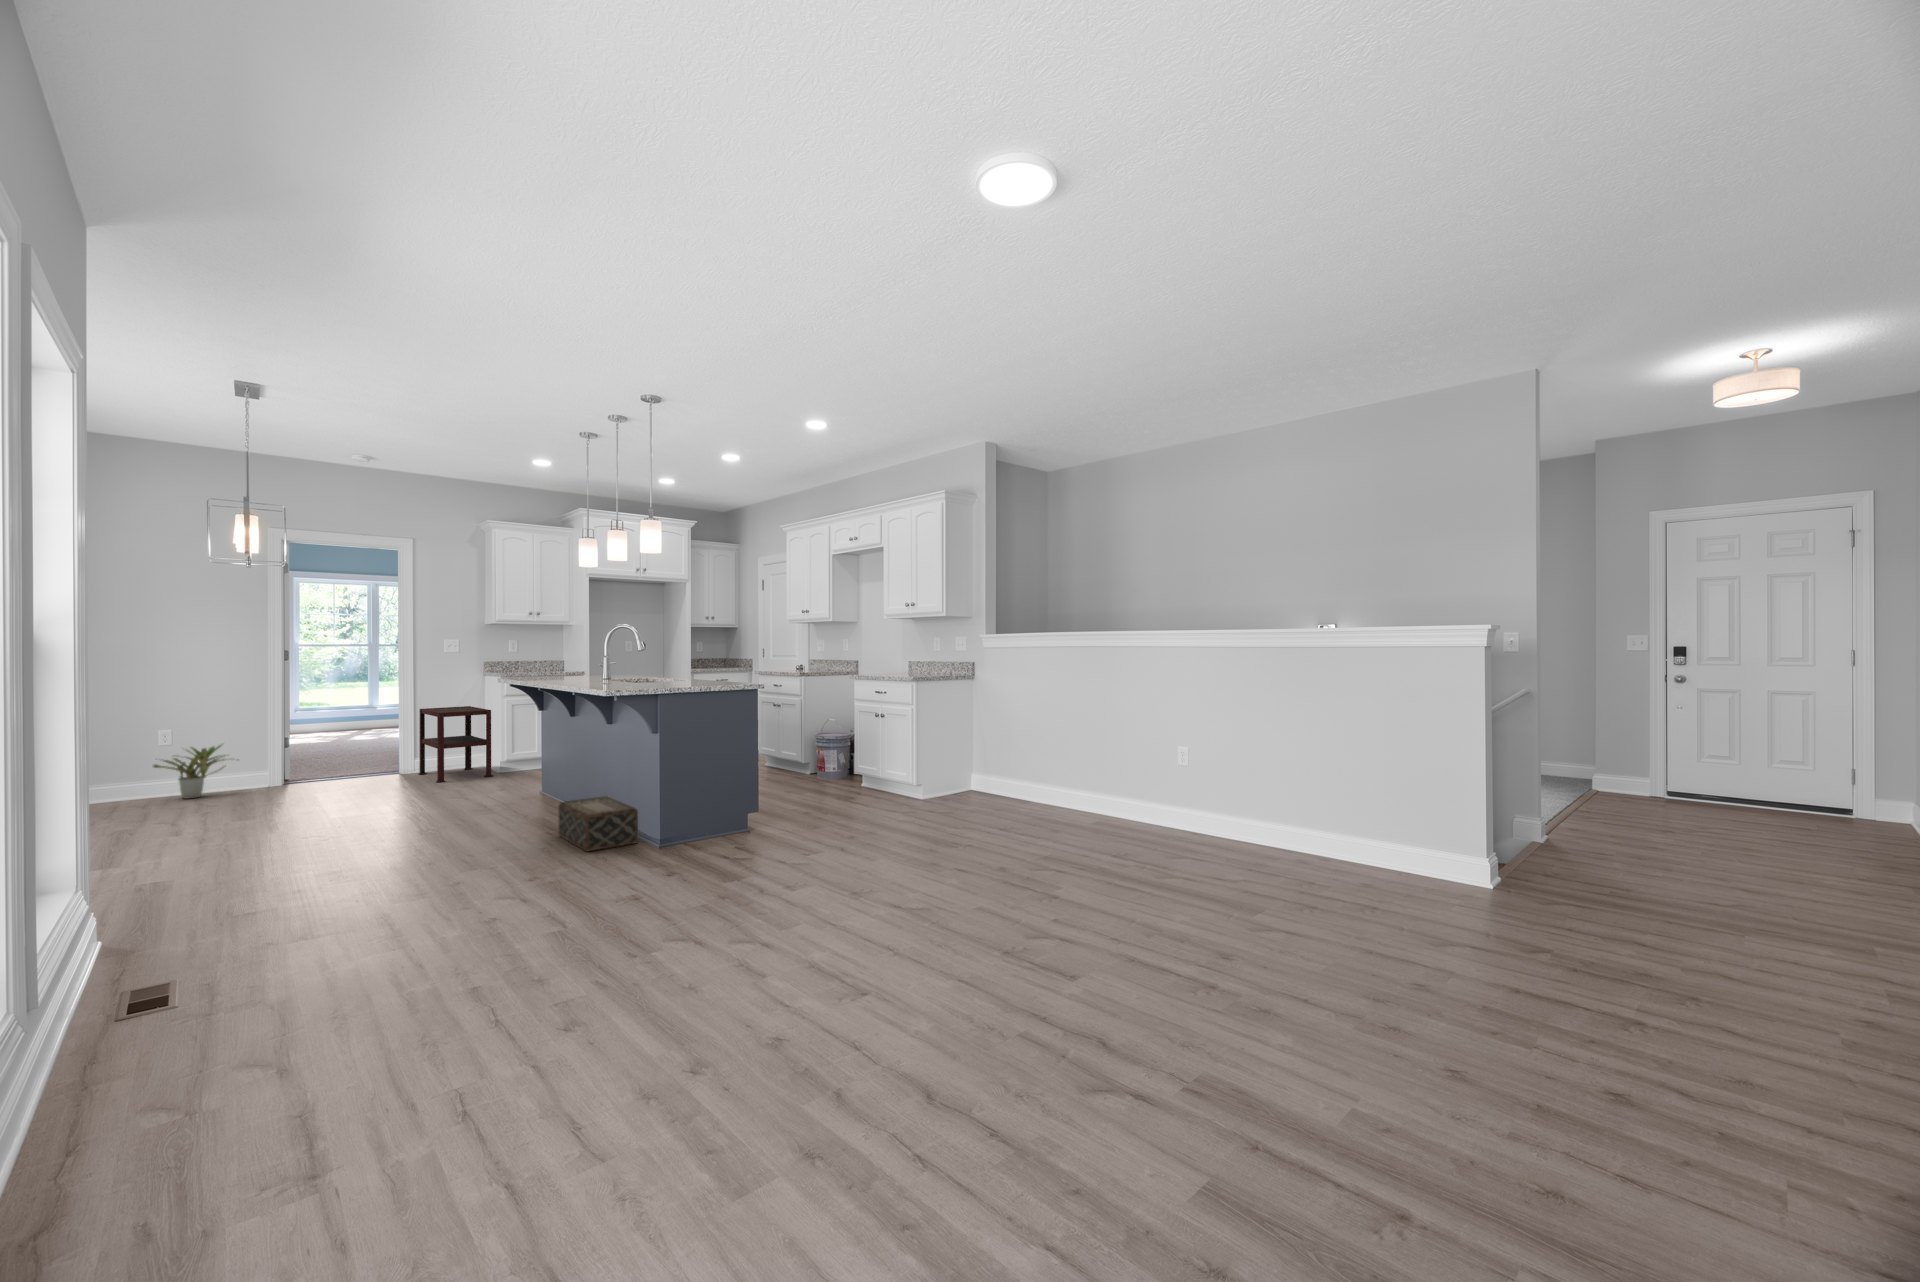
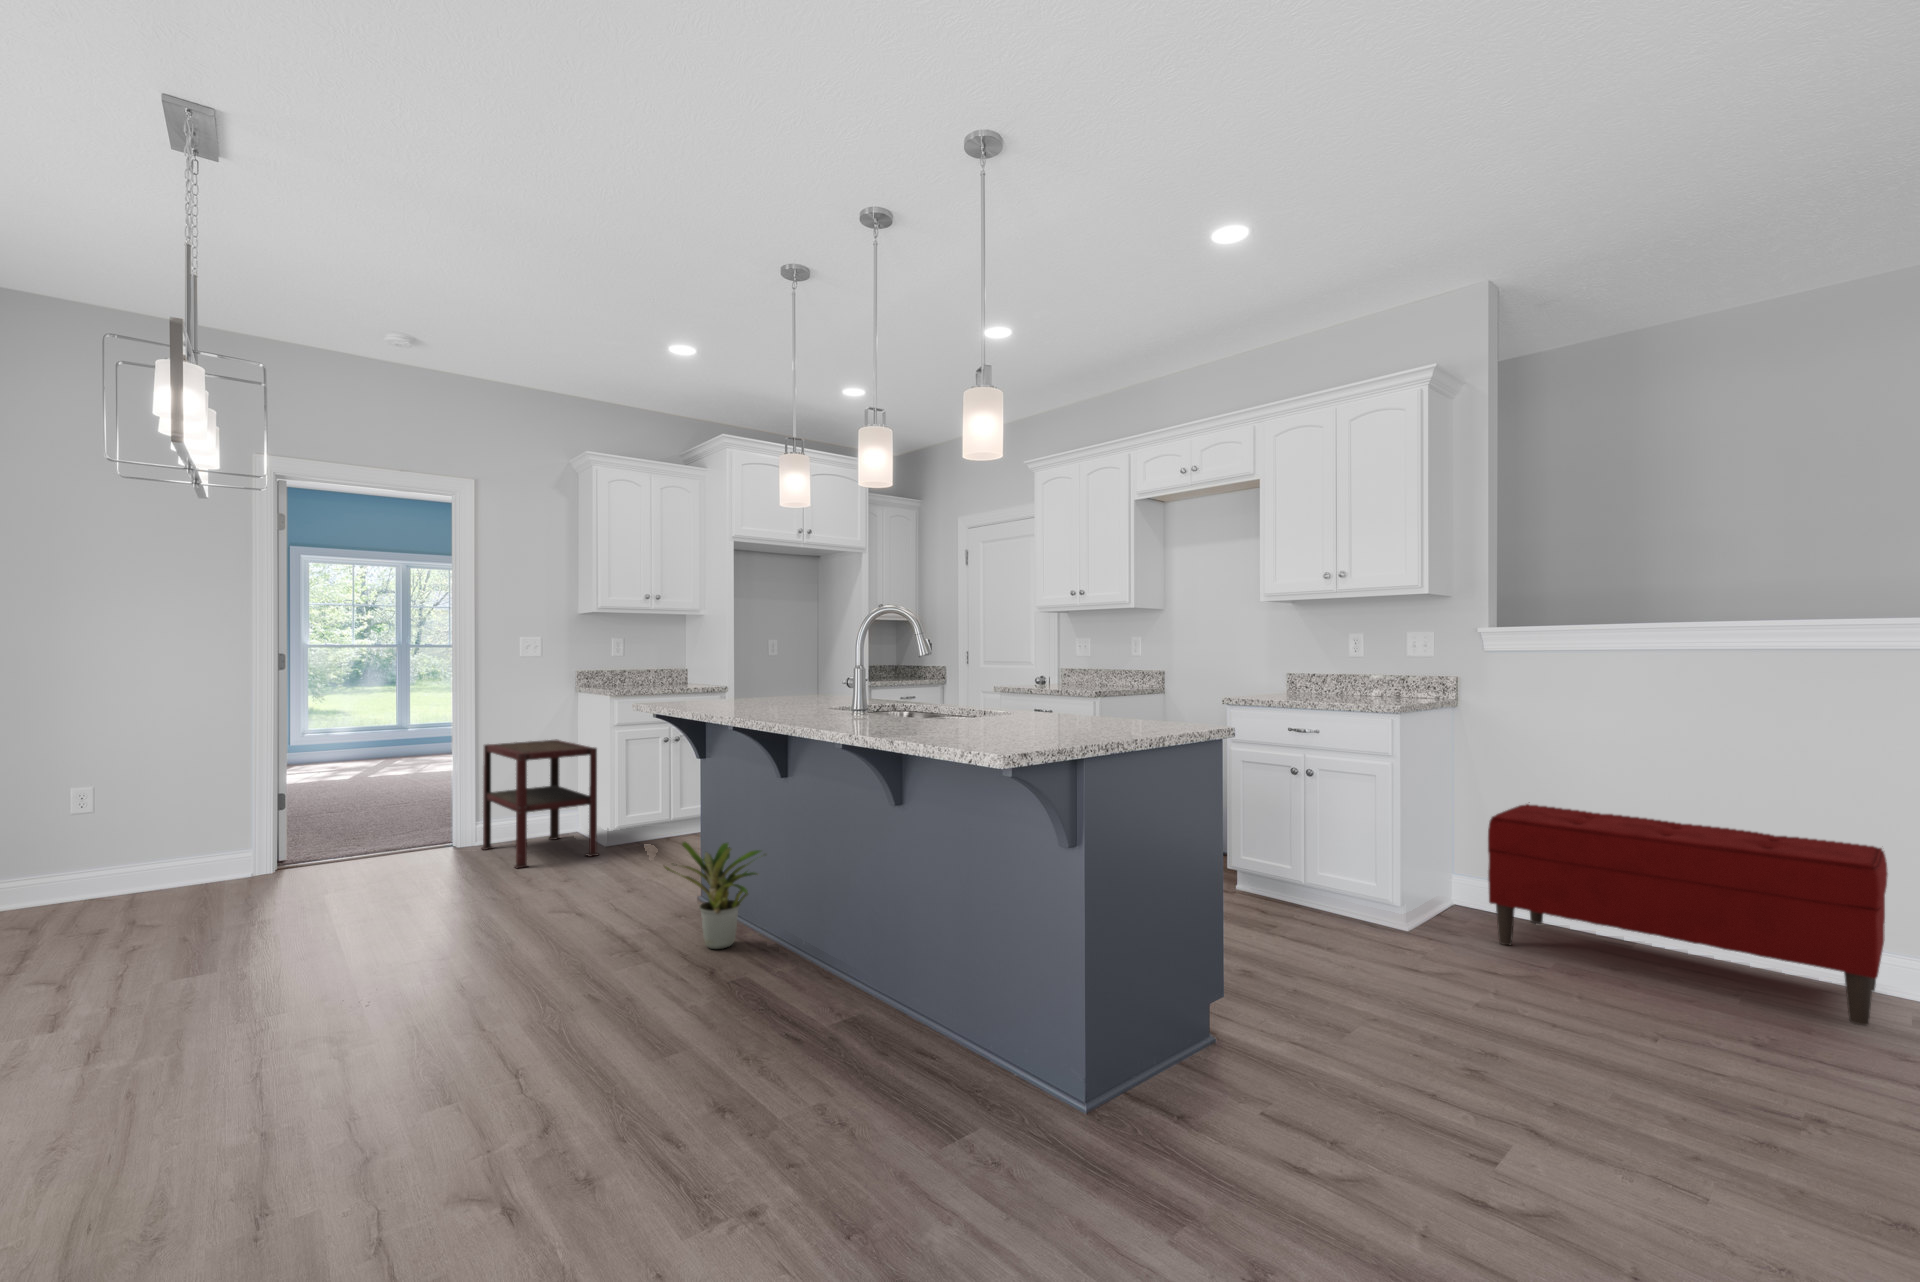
bench: none [952,732,1108,826] -> present [1488,804,1888,1025]
potted plant: present [154,745,225,799] -> present [664,842,765,949]
woven basket: present [559,796,638,851] -> none [814,946,1007,1108]

